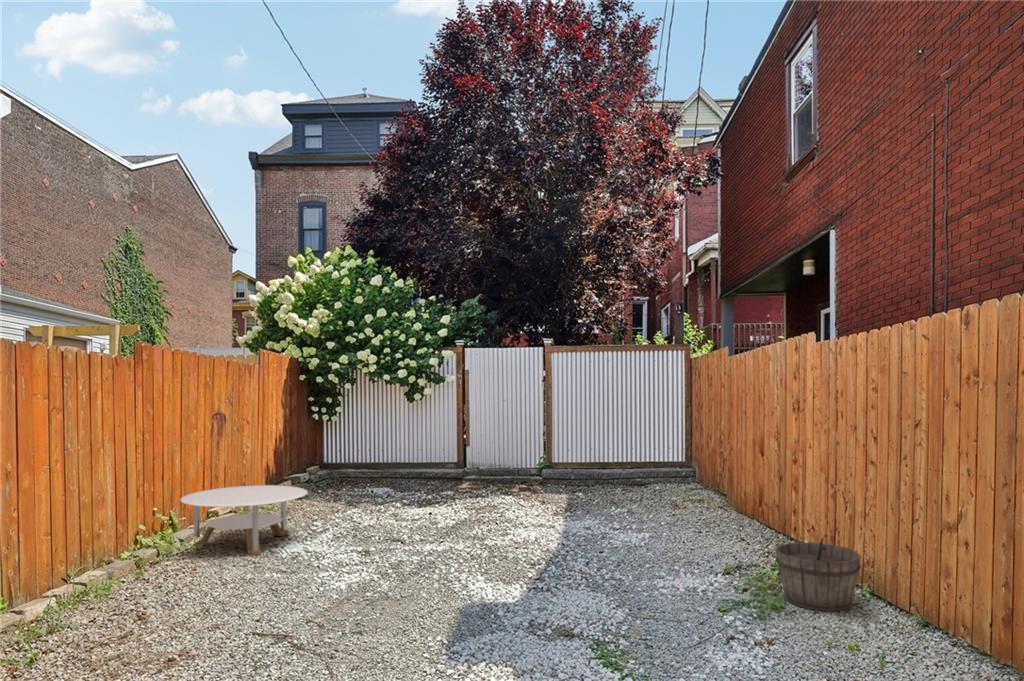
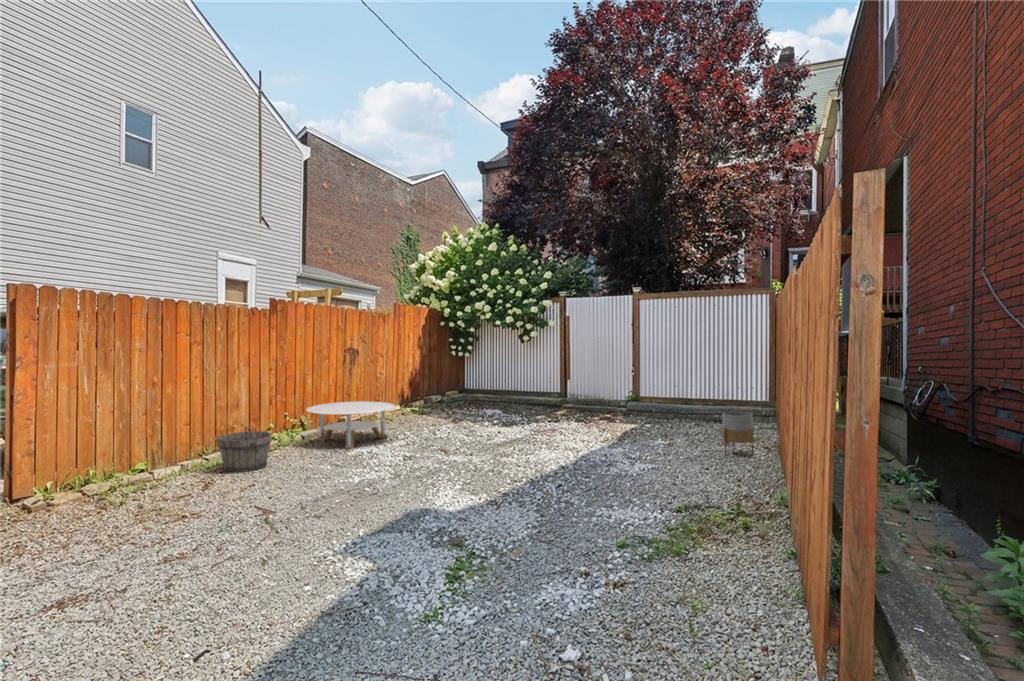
planter: none [714,475,750,527] -> present [722,411,753,455]
wooden bucket: present [775,535,863,611] -> present [217,424,272,472]

